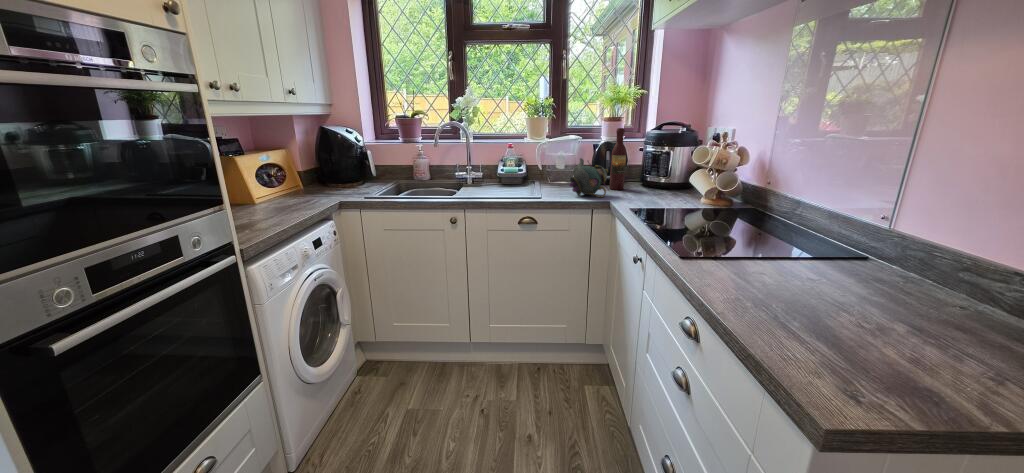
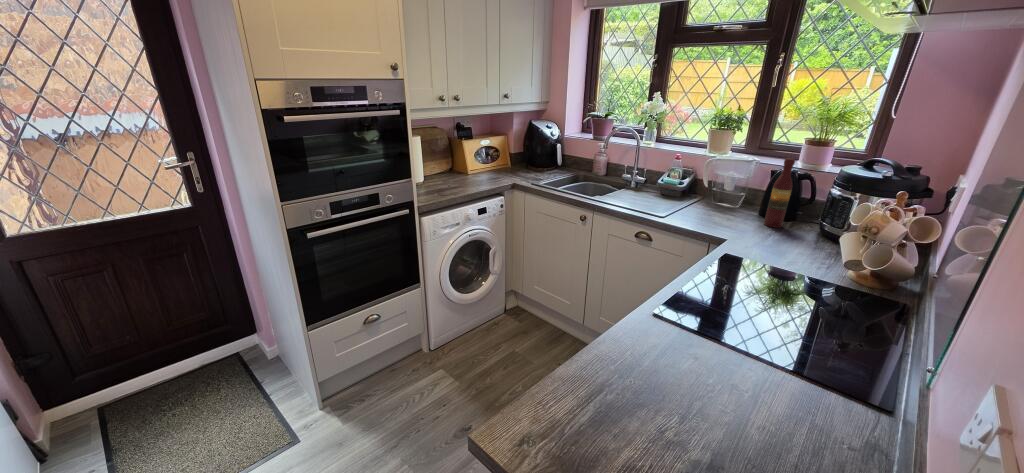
teapot: present [569,158,609,198] -> none [702,184,752,231]

